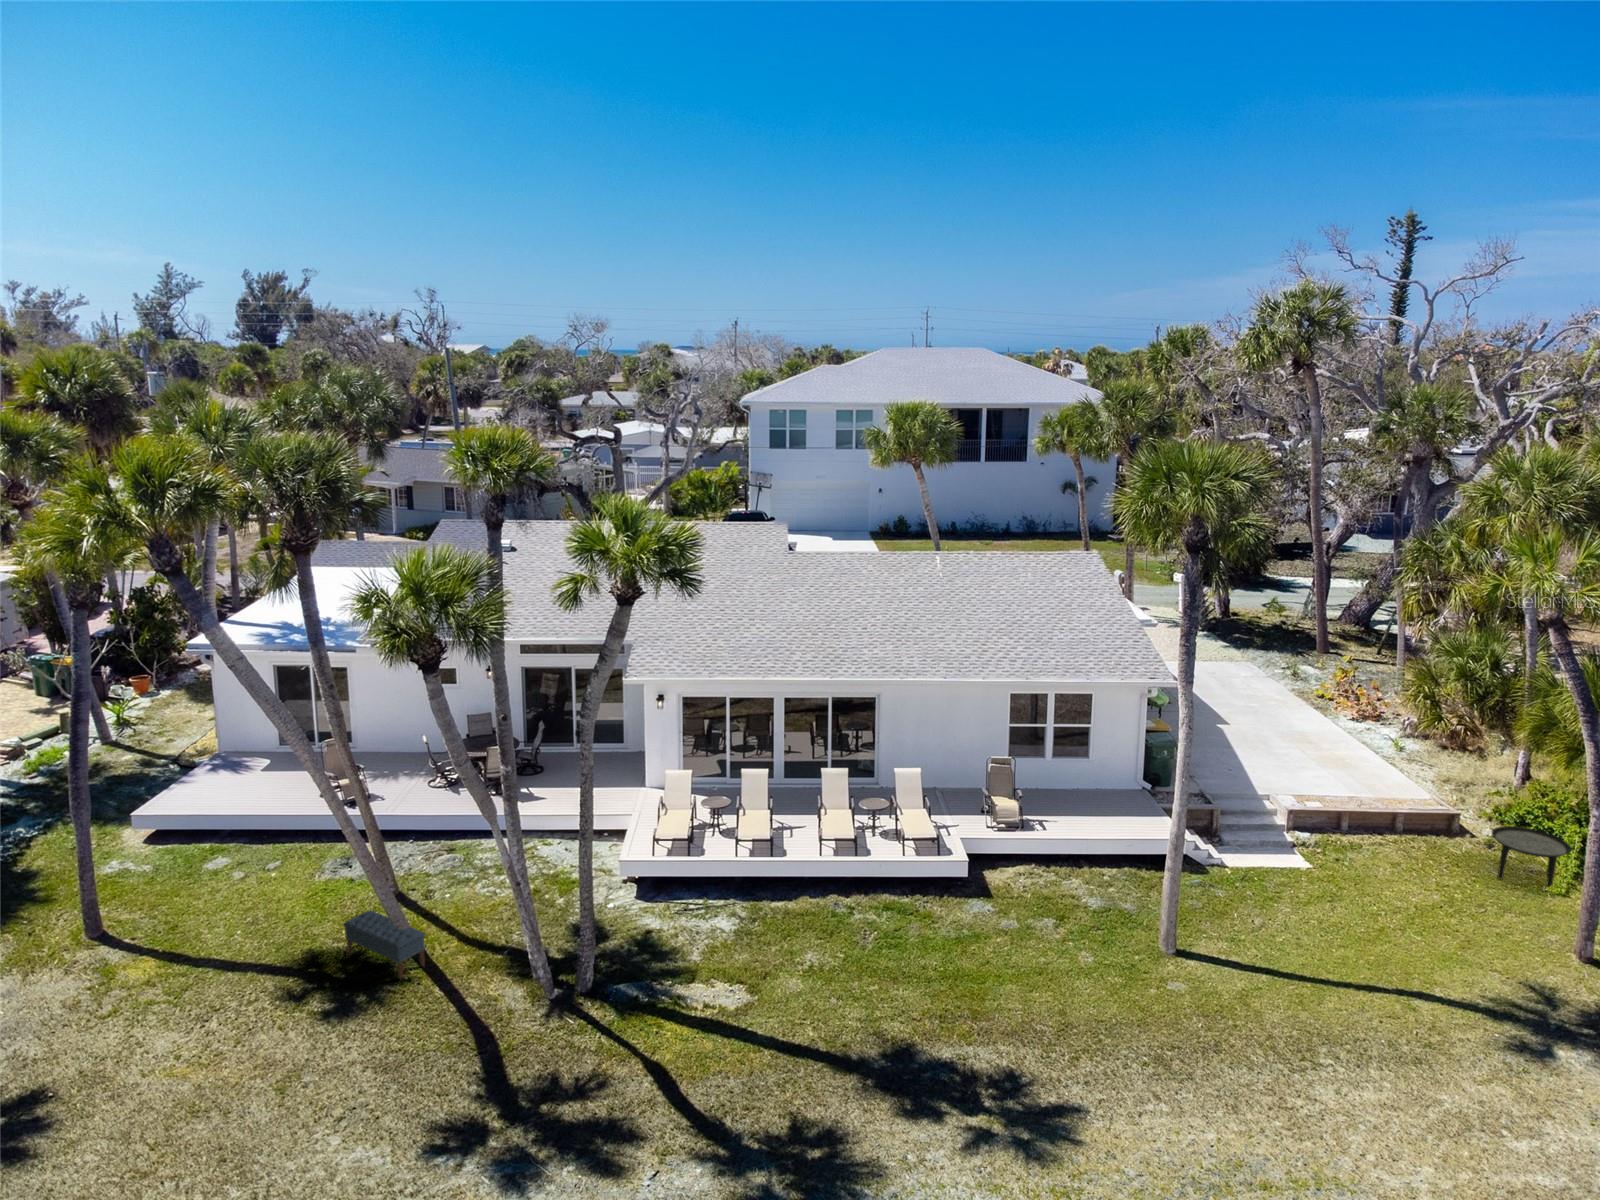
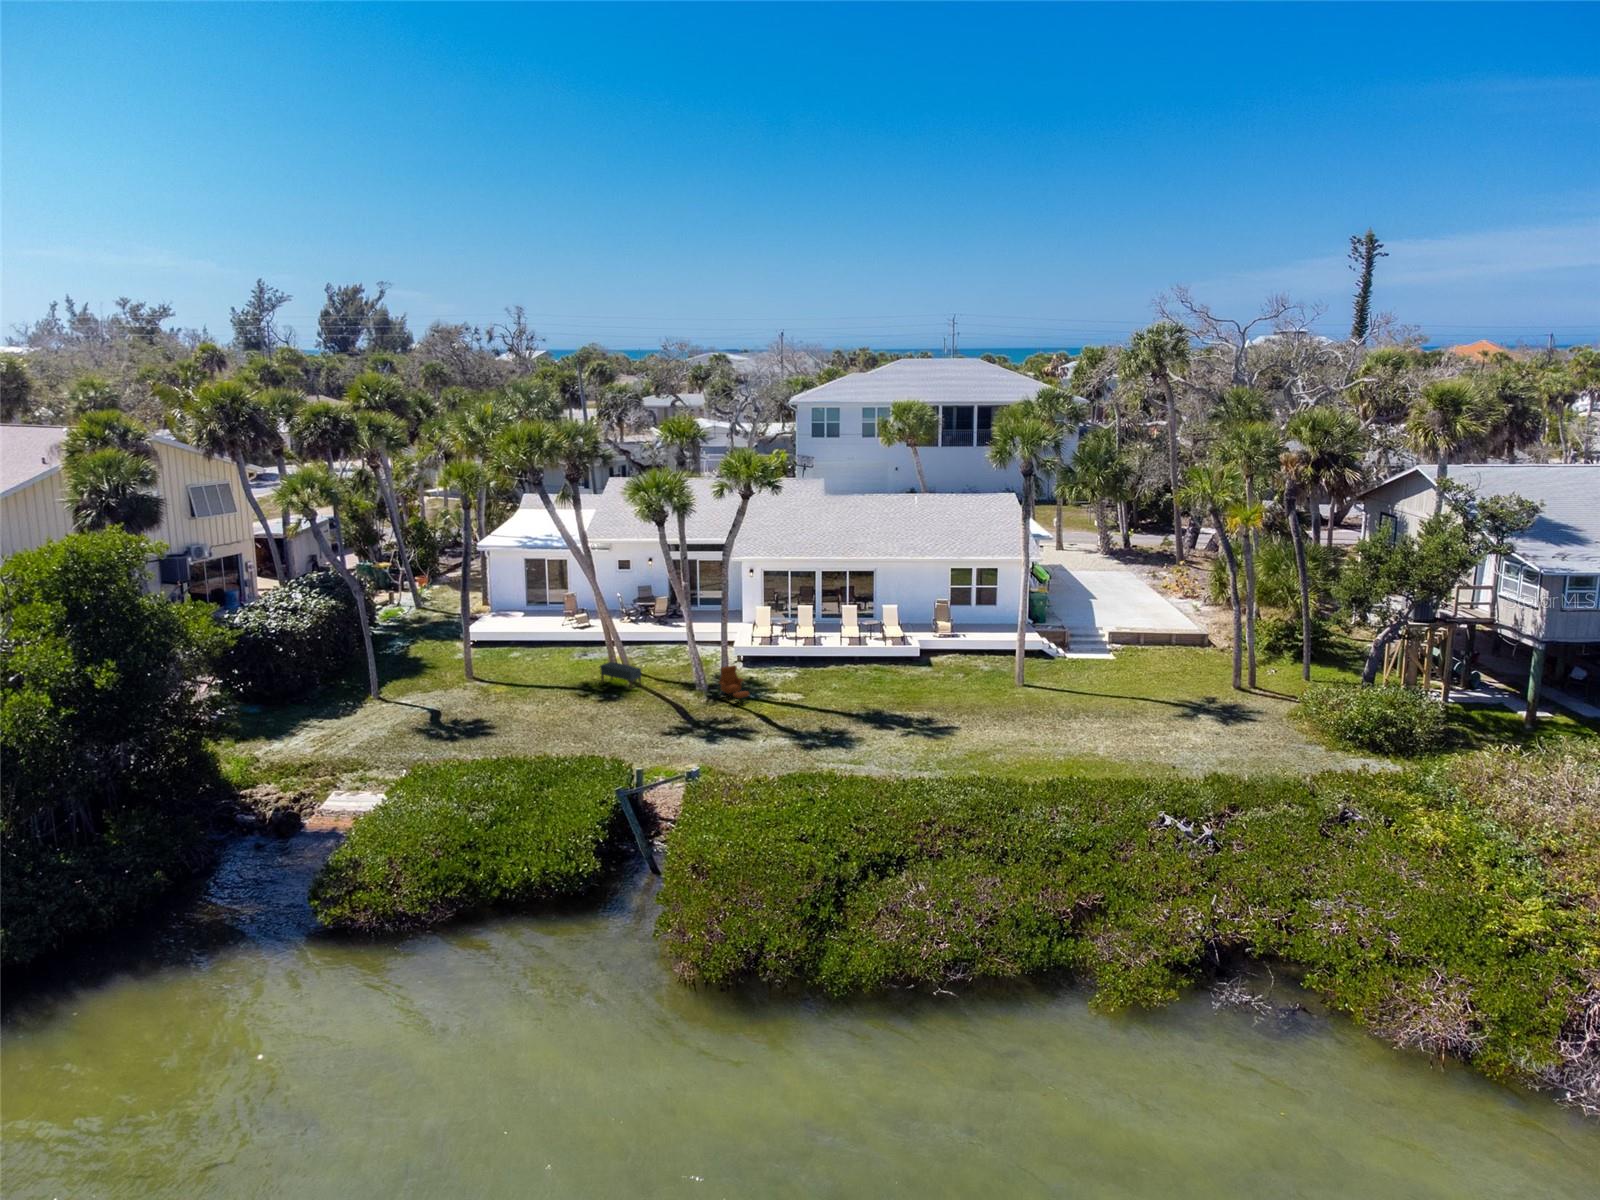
round table: present [1492,826,1571,887] -> none [1213,634,1253,665]
lounge chair: none [573,937,638,1033] -> present [719,665,749,703]

